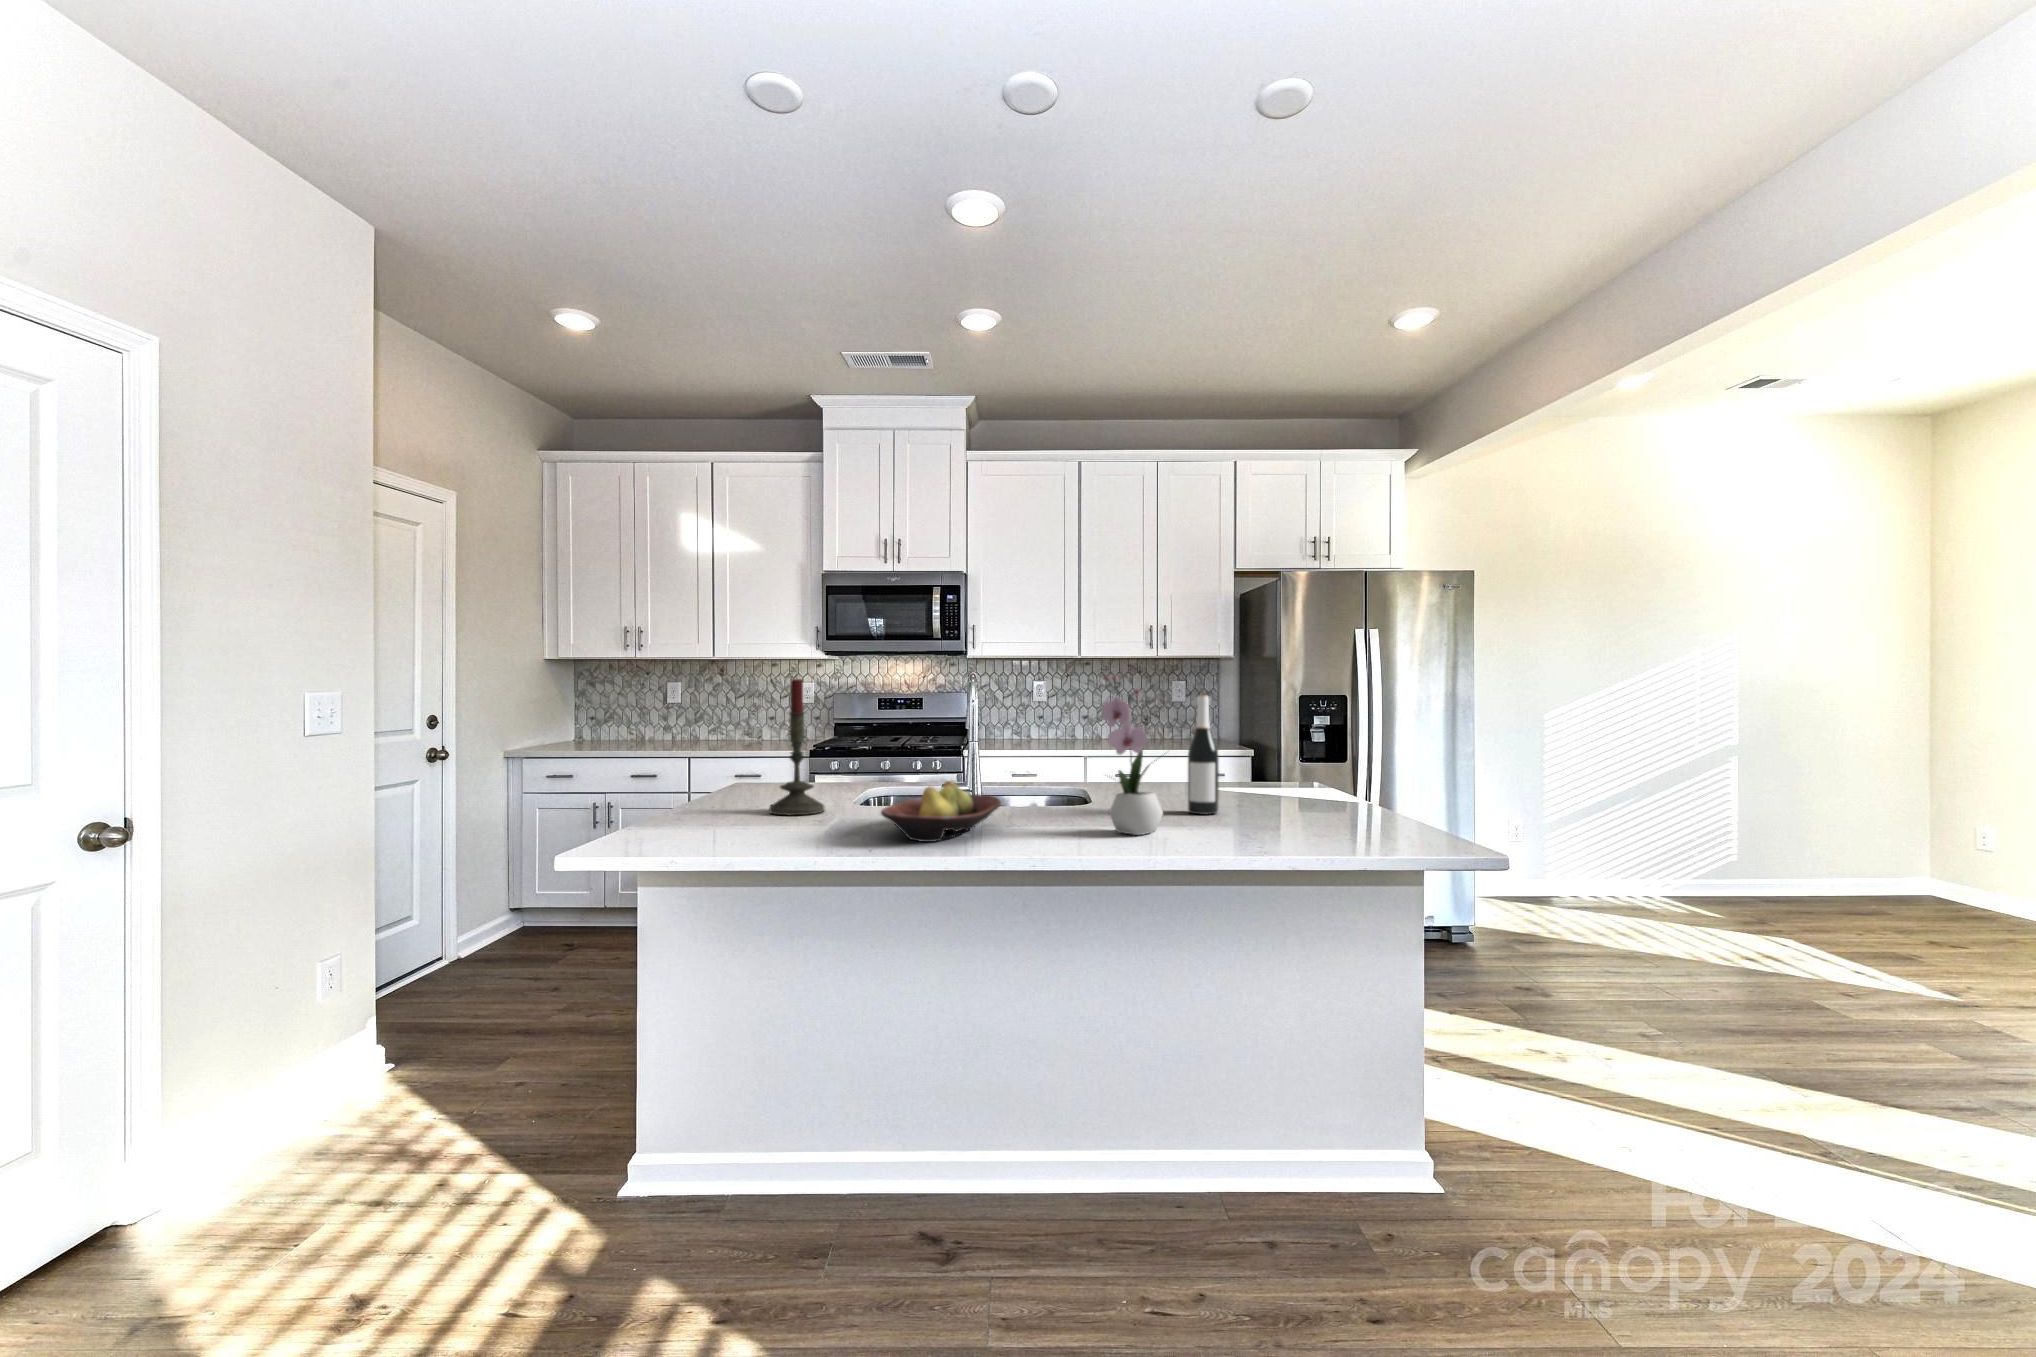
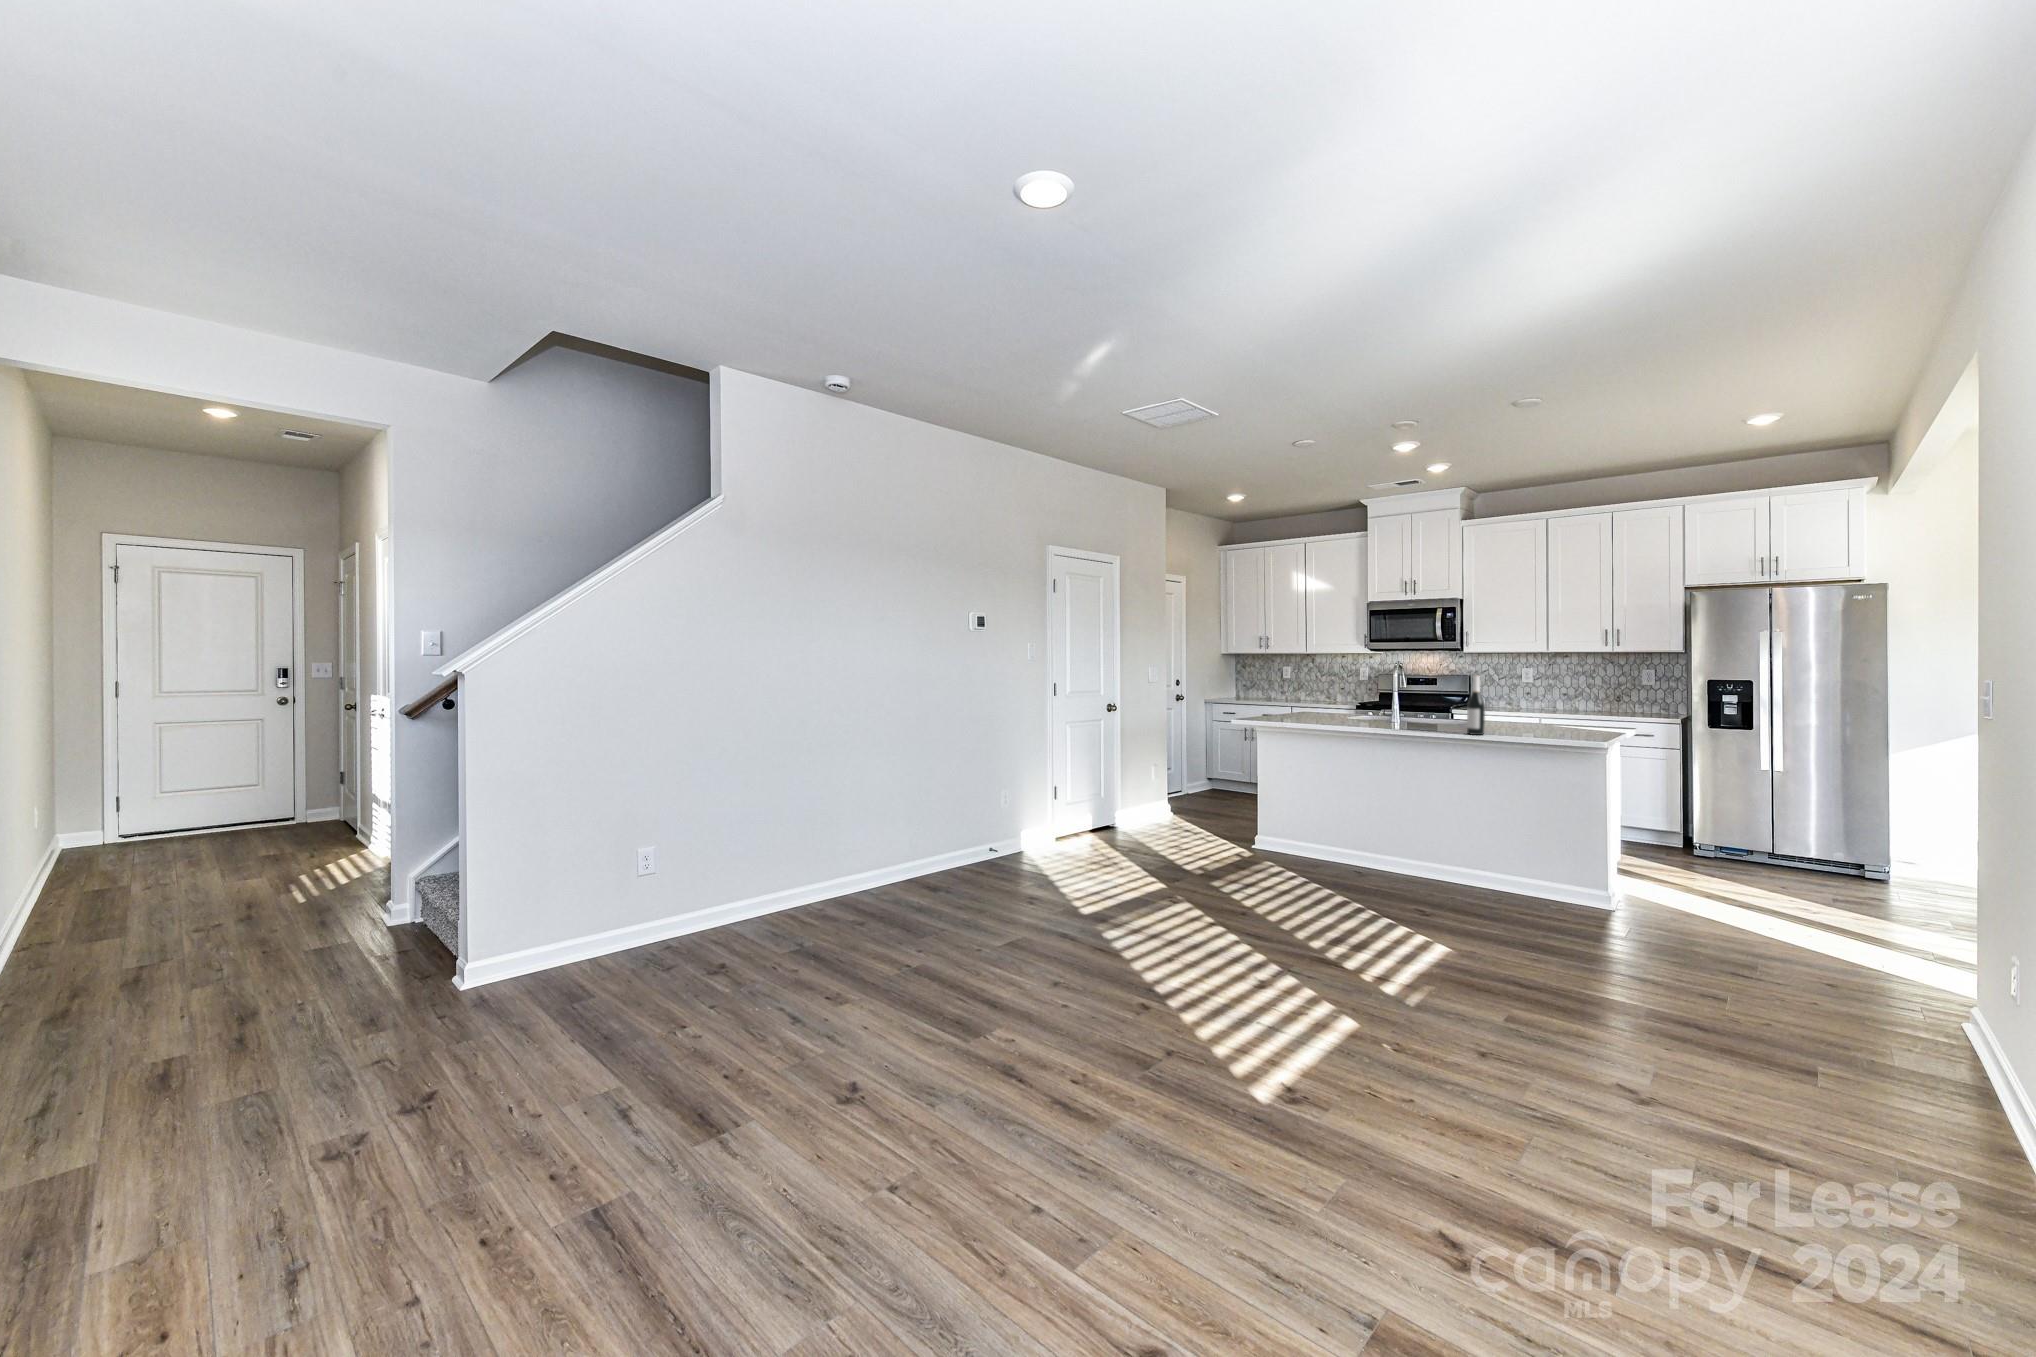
flower arrangement: present [1101,676,1163,835] -> none [1393,665,1429,736]
candle: present [769,679,824,815] -> none [1270,664,1294,723]
fruit bowl: present [881,781,1001,842] -> none [1294,710,1358,732]

